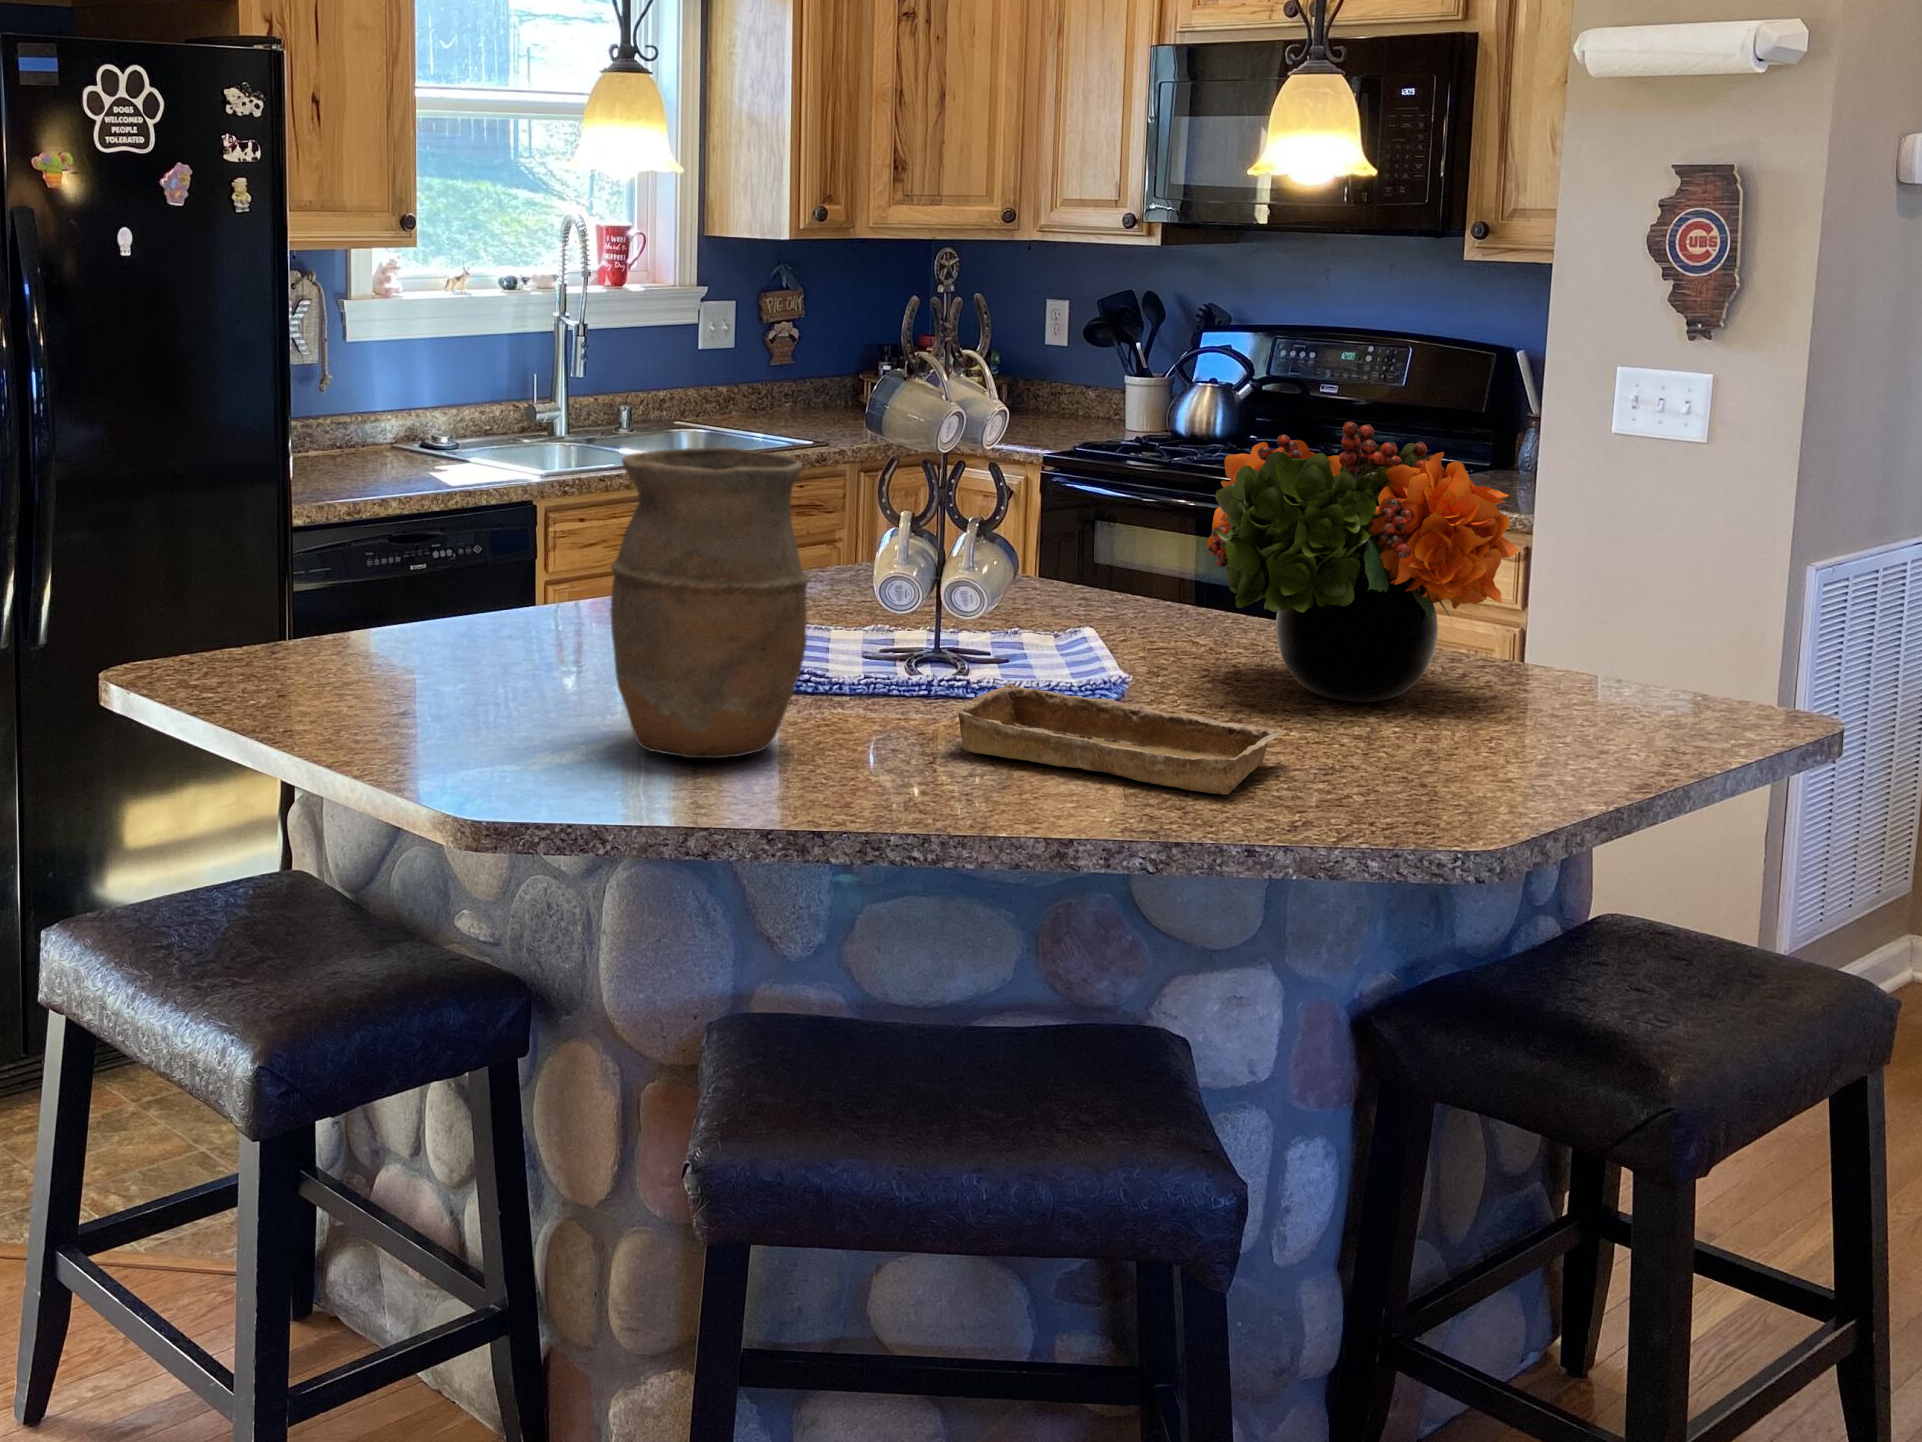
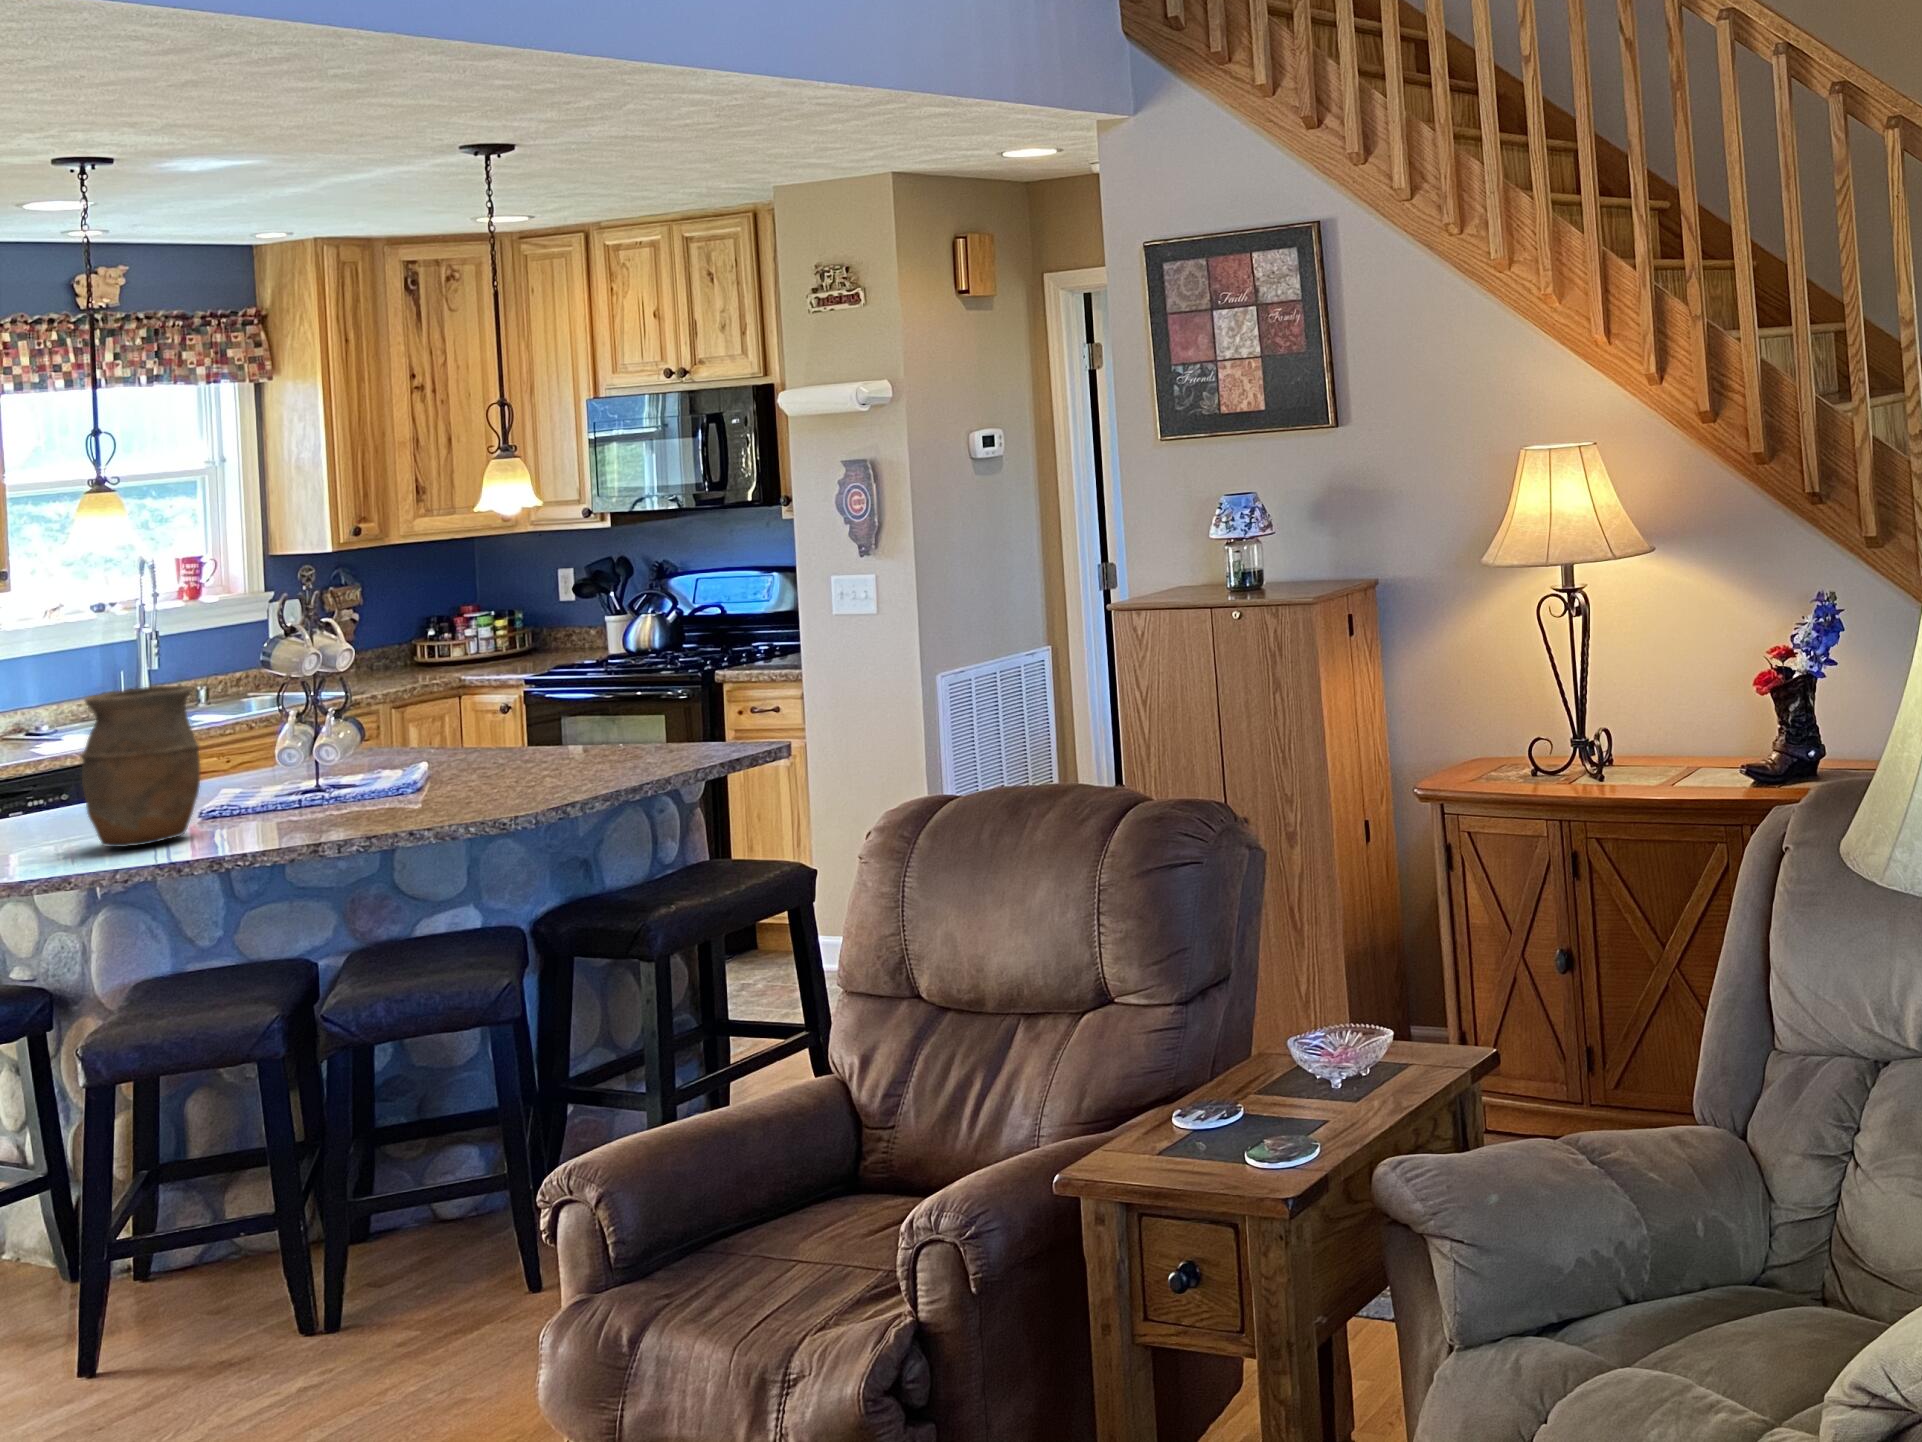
flower arrangement: present [1206,422,1518,702] -> none [455,631,629,772]
tray: present [945,684,1287,795] -> none [283,784,471,821]

